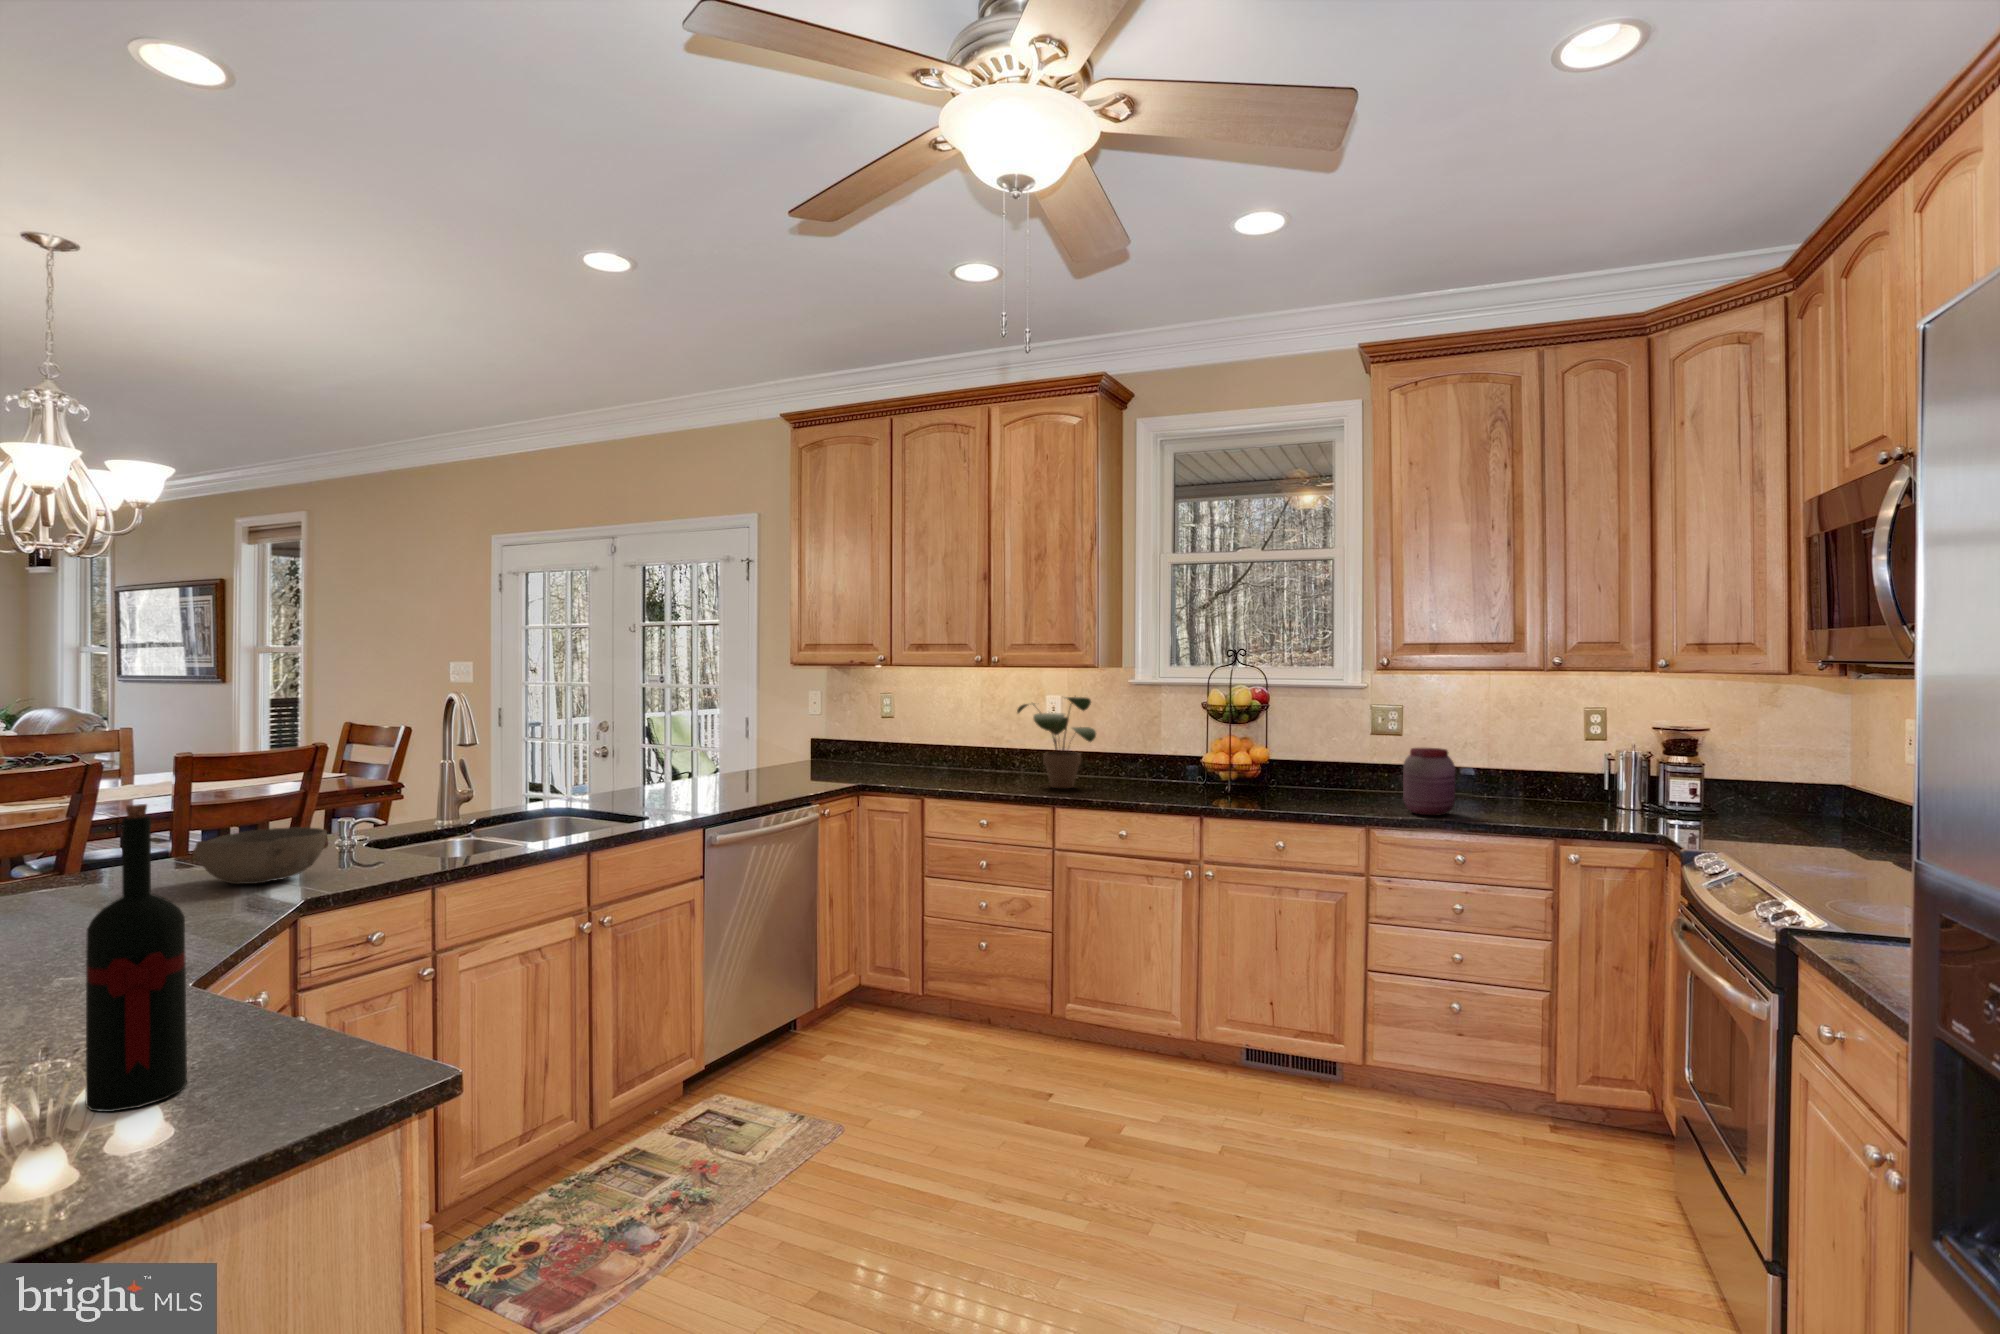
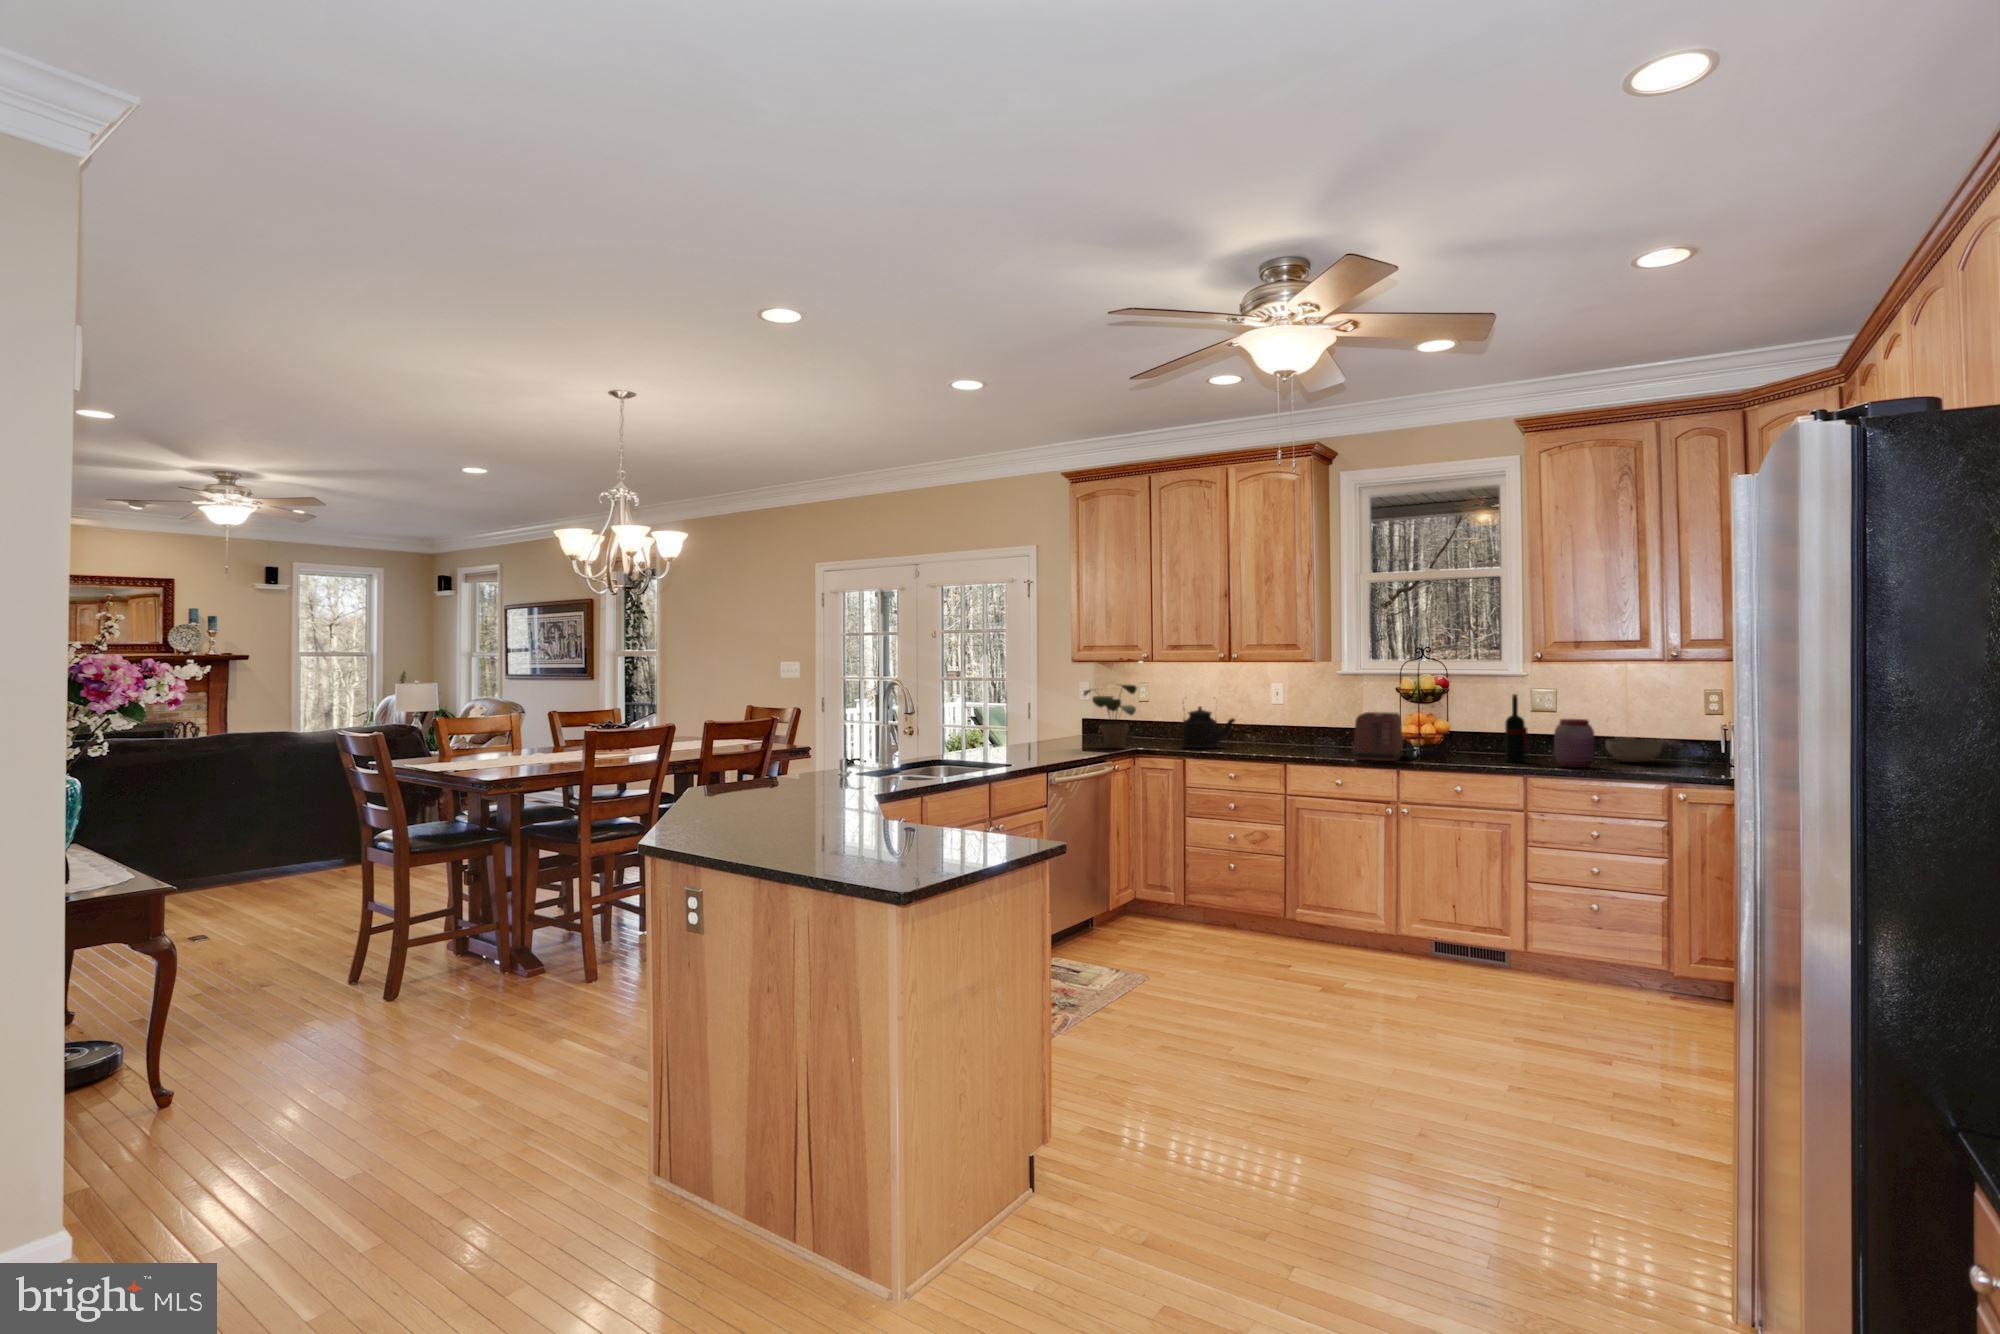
potted plant: present [1017,696,1096,788] -> present [1084,684,1137,748]
kettle: none [930,713,1001,781] -> present [1183,707,1235,748]
toaster: none [1143,735,1209,804] -> present [1353,712,1403,761]
wine bottle: present [86,804,187,1112] -> present [1505,694,1528,762]
bowl: present [192,827,327,884] -> present [1606,738,1663,762]

